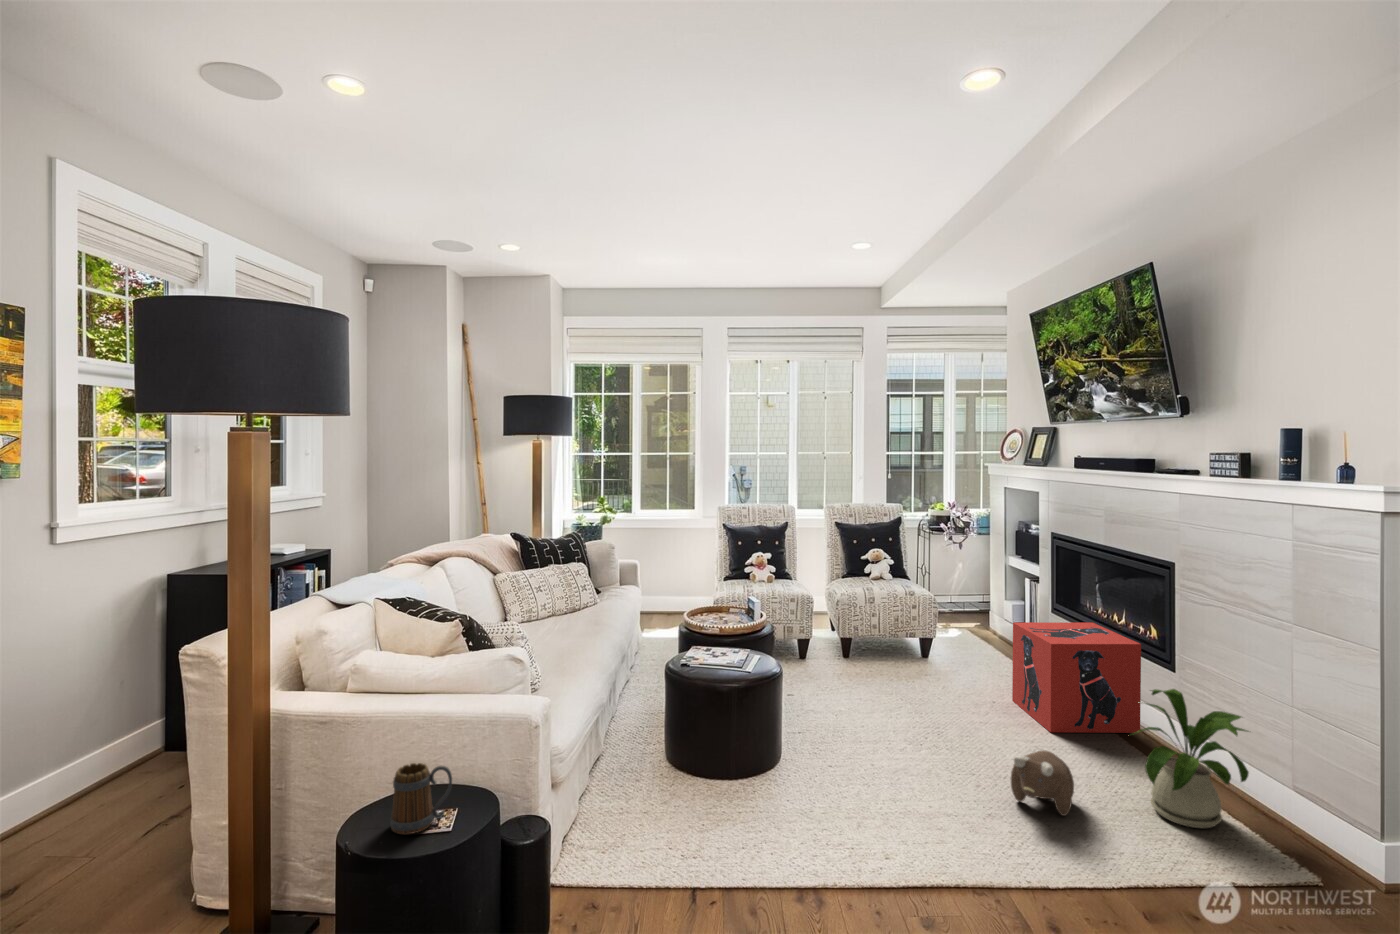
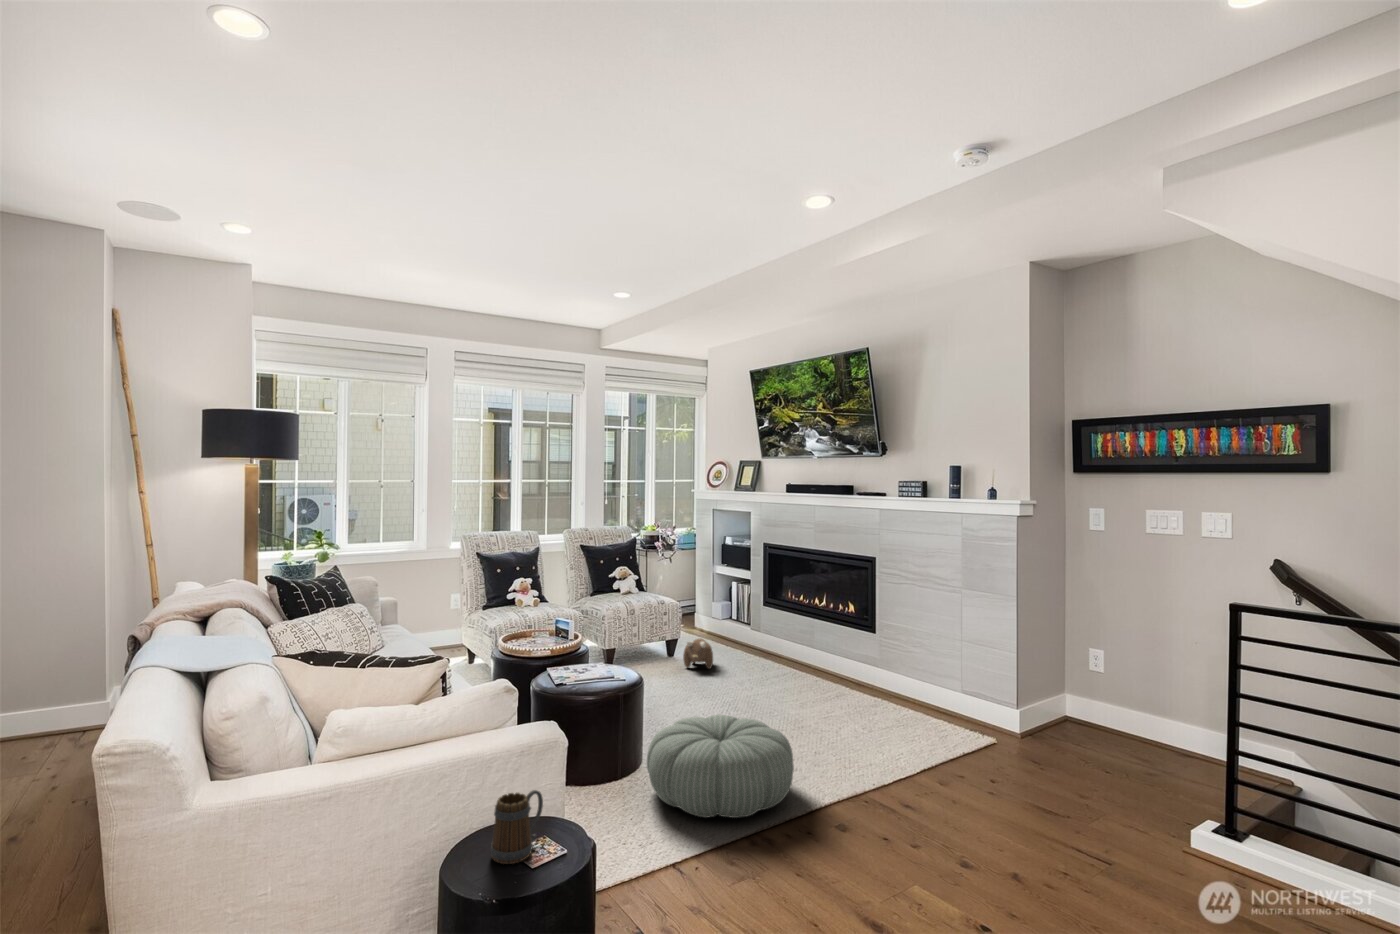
storage box: present [1012,622,1141,733] -> none [763,613,856,699]
house plant: present [1136,689,1249,828] -> none [884,648,955,740]
pouf: none [737,725,919,859] -> present [647,715,794,818]
plush toy: present [1011,750,1074,816] -> present [683,639,713,669]

